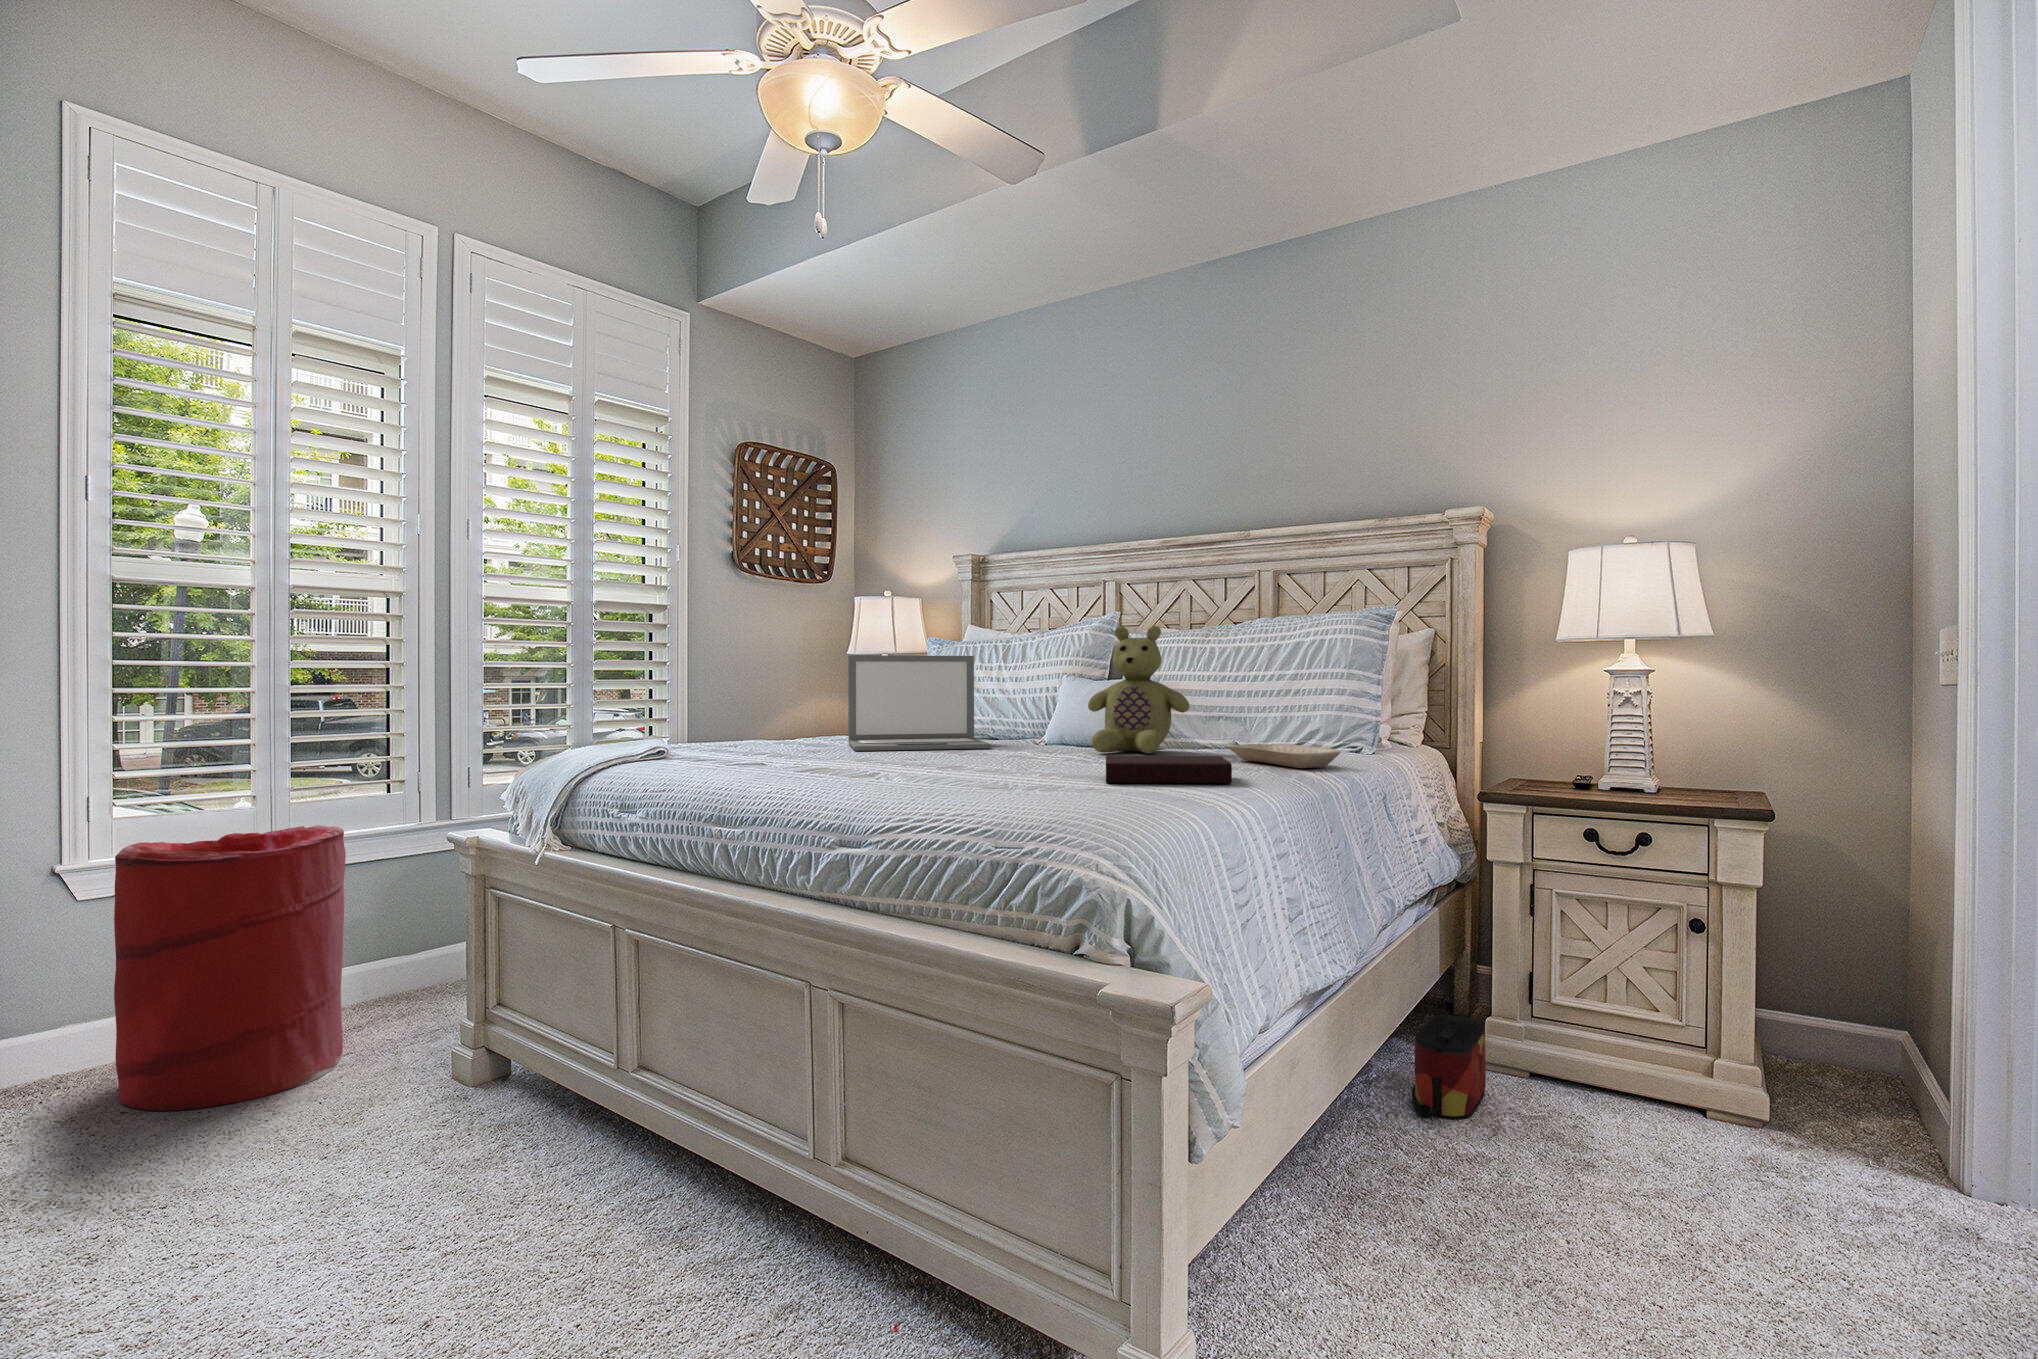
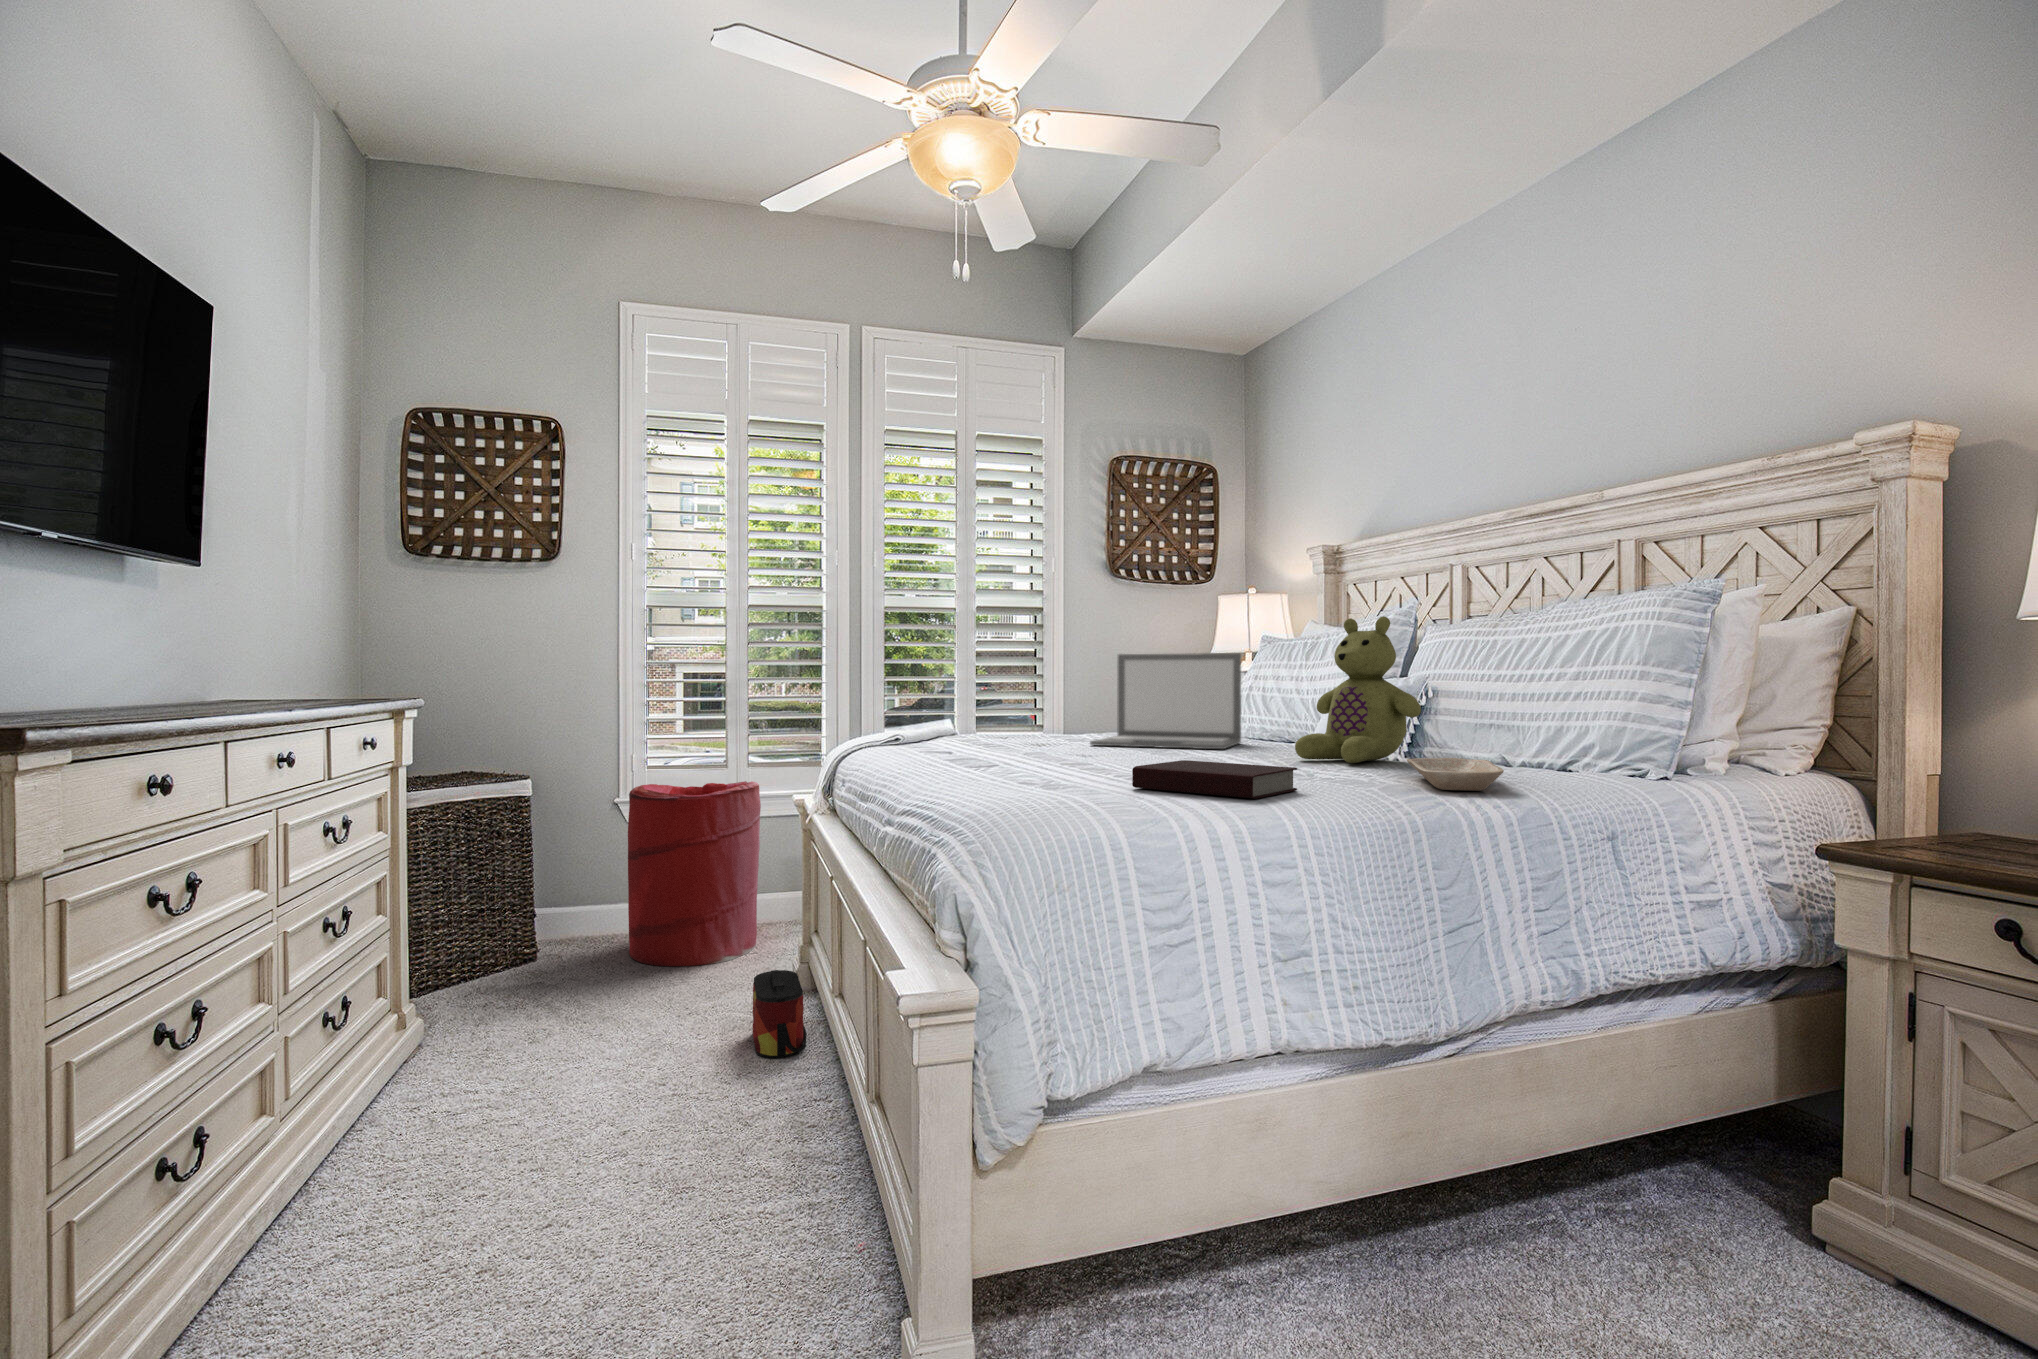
bag: present [1412,1015,1486,1119] -> present [753,970,807,1058]

